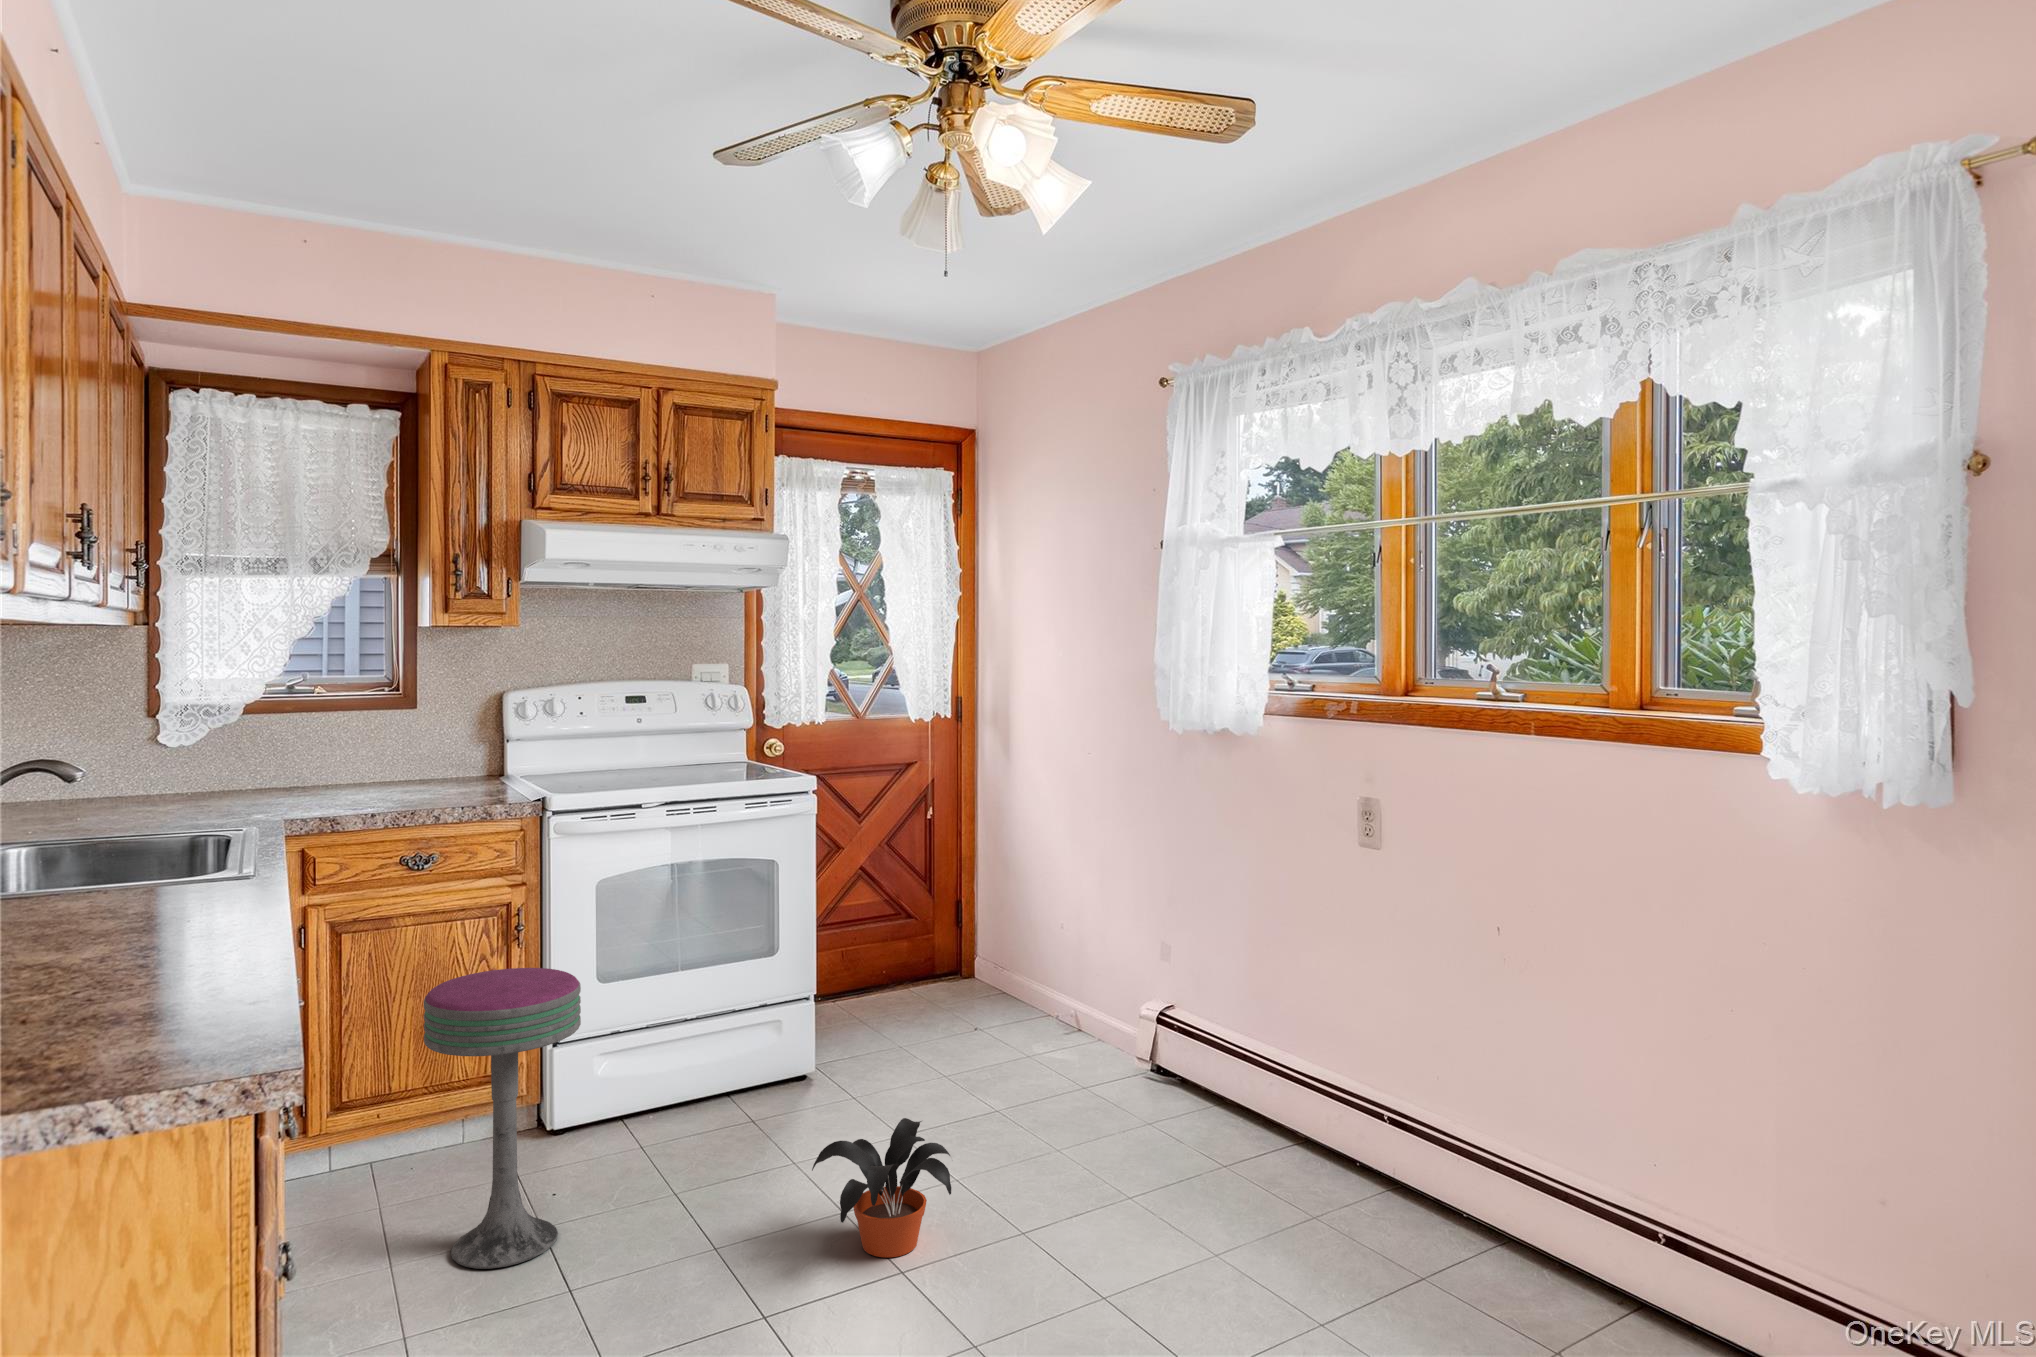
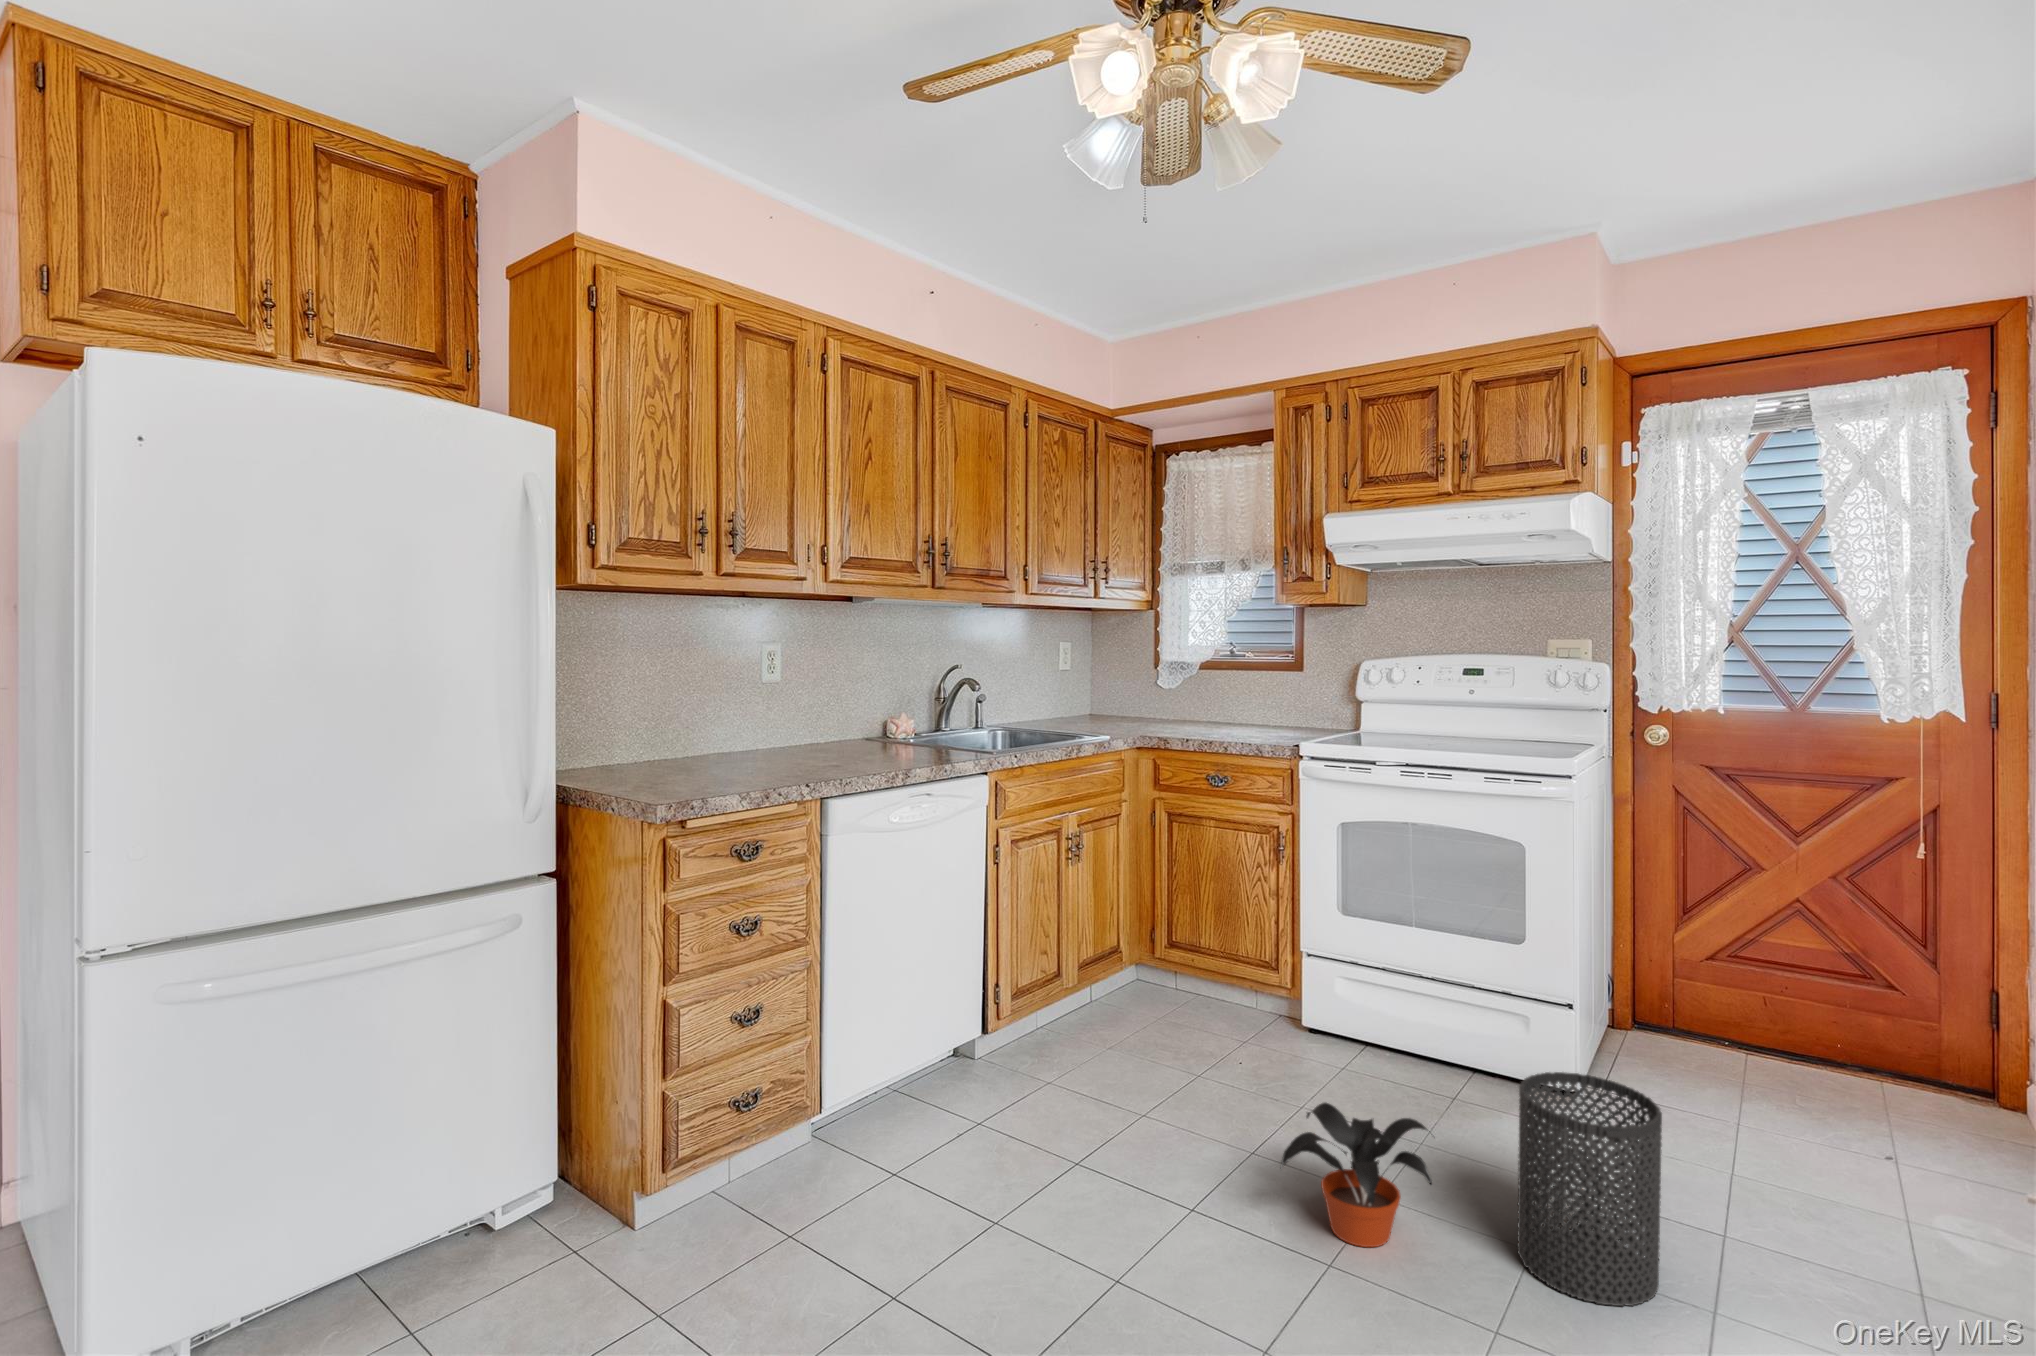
bar stool: present [424,968,581,1269] -> none [1114,867,1223,1088]
trash can: none [962,1022,1061,1197] -> present [1517,1072,1662,1306]

